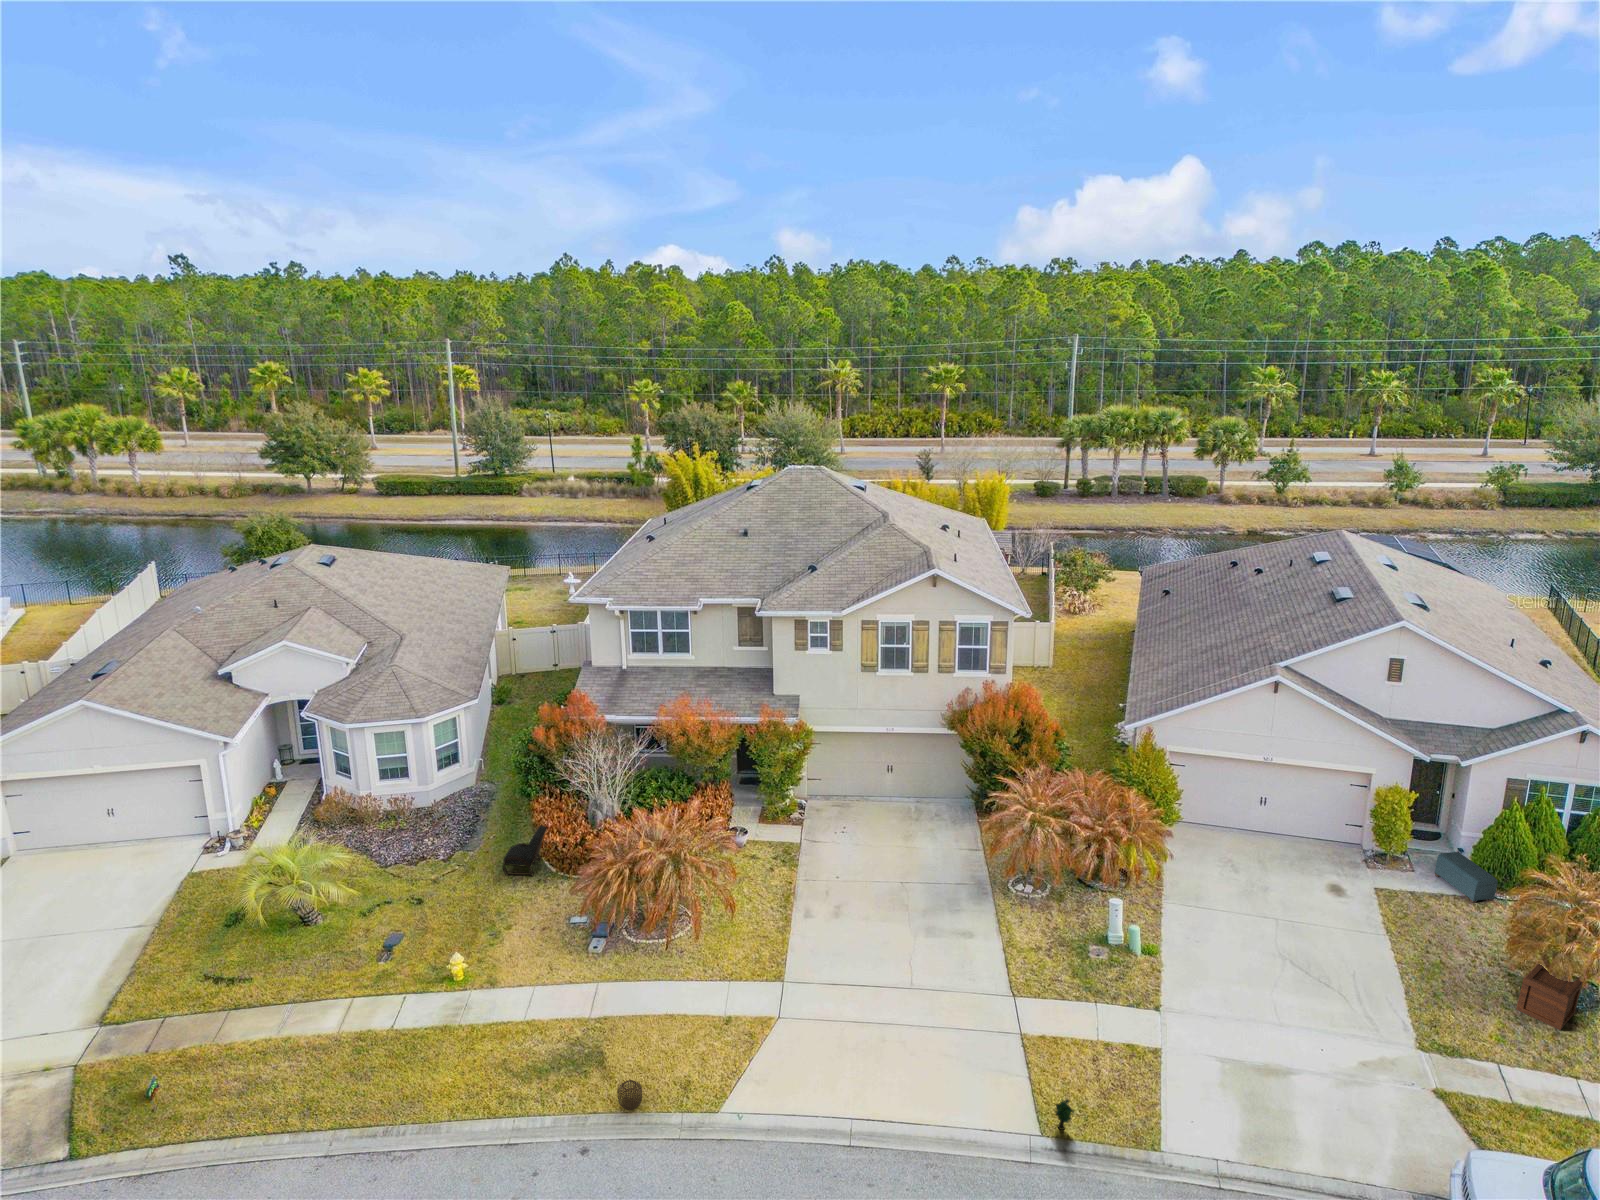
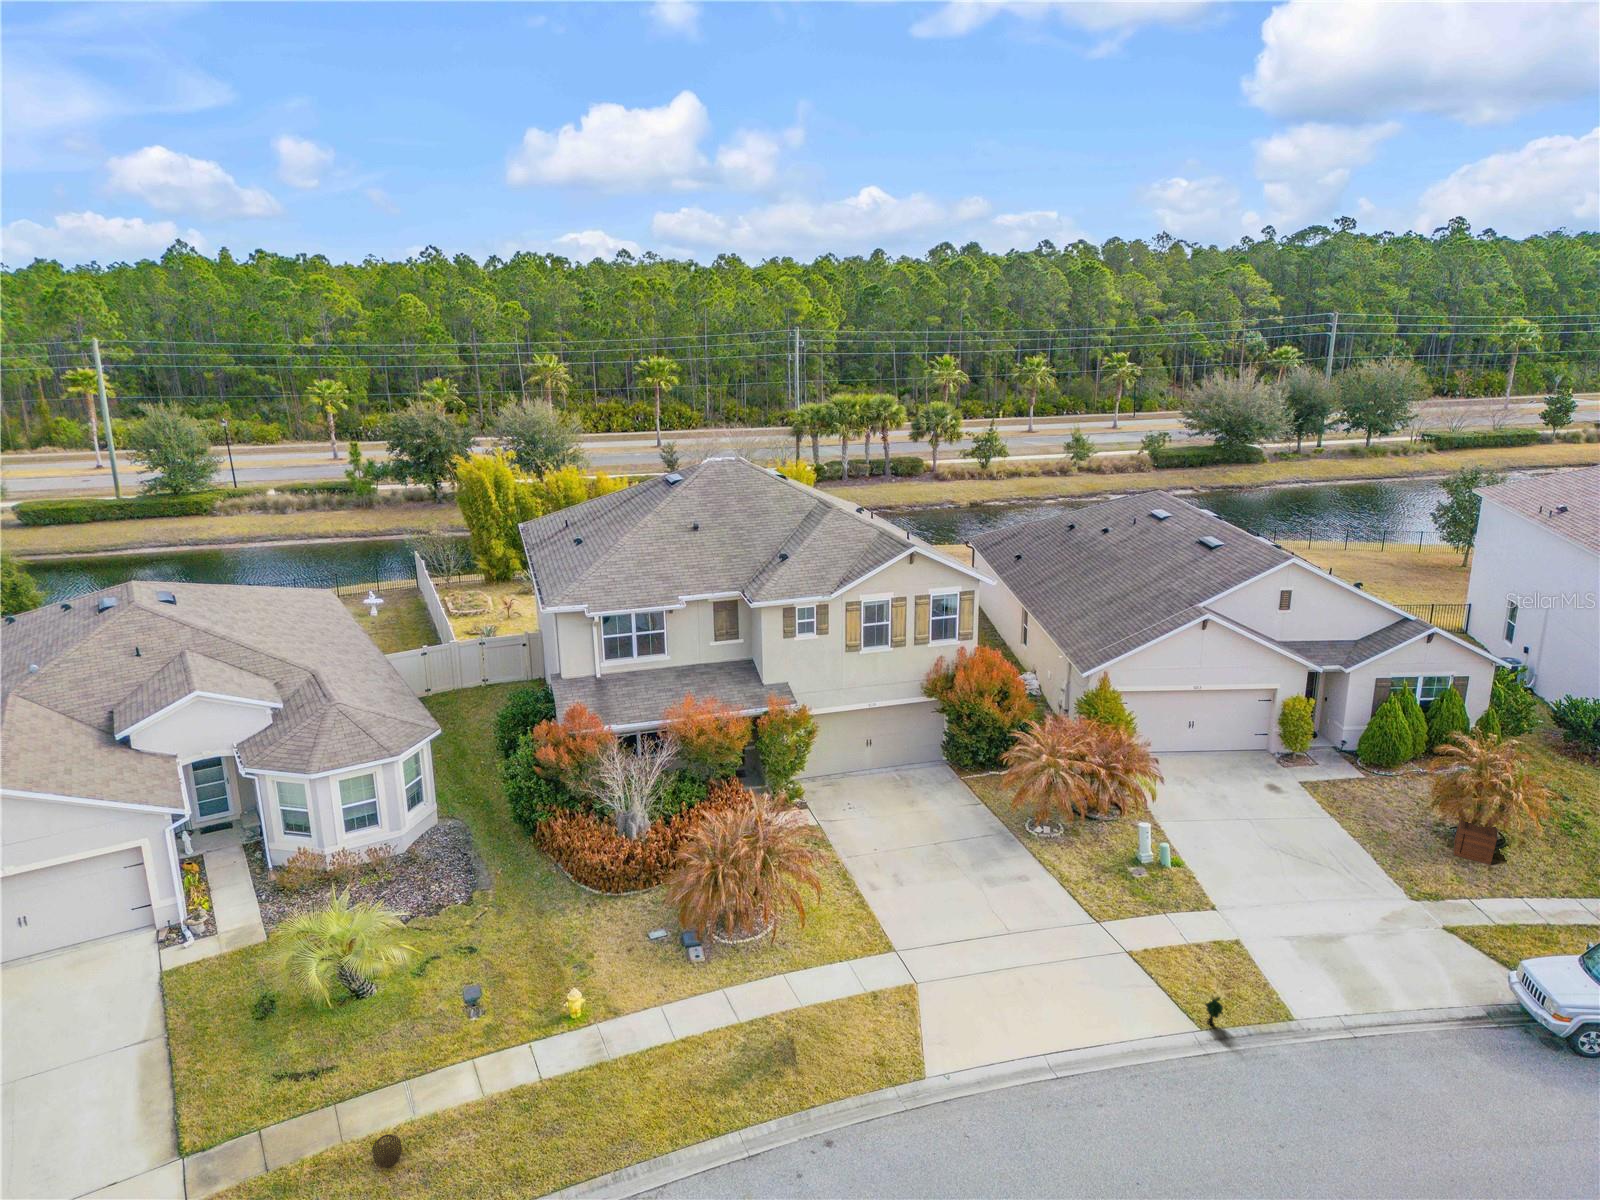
lounge chair: present [503,825,547,876] -> none [556,842,598,900]
bench: present [1435,852,1498,903] -> none [1333,742,1387,780]
woven basket: present [617,1080,642,1110] -> present [372,1134,402,1167]

